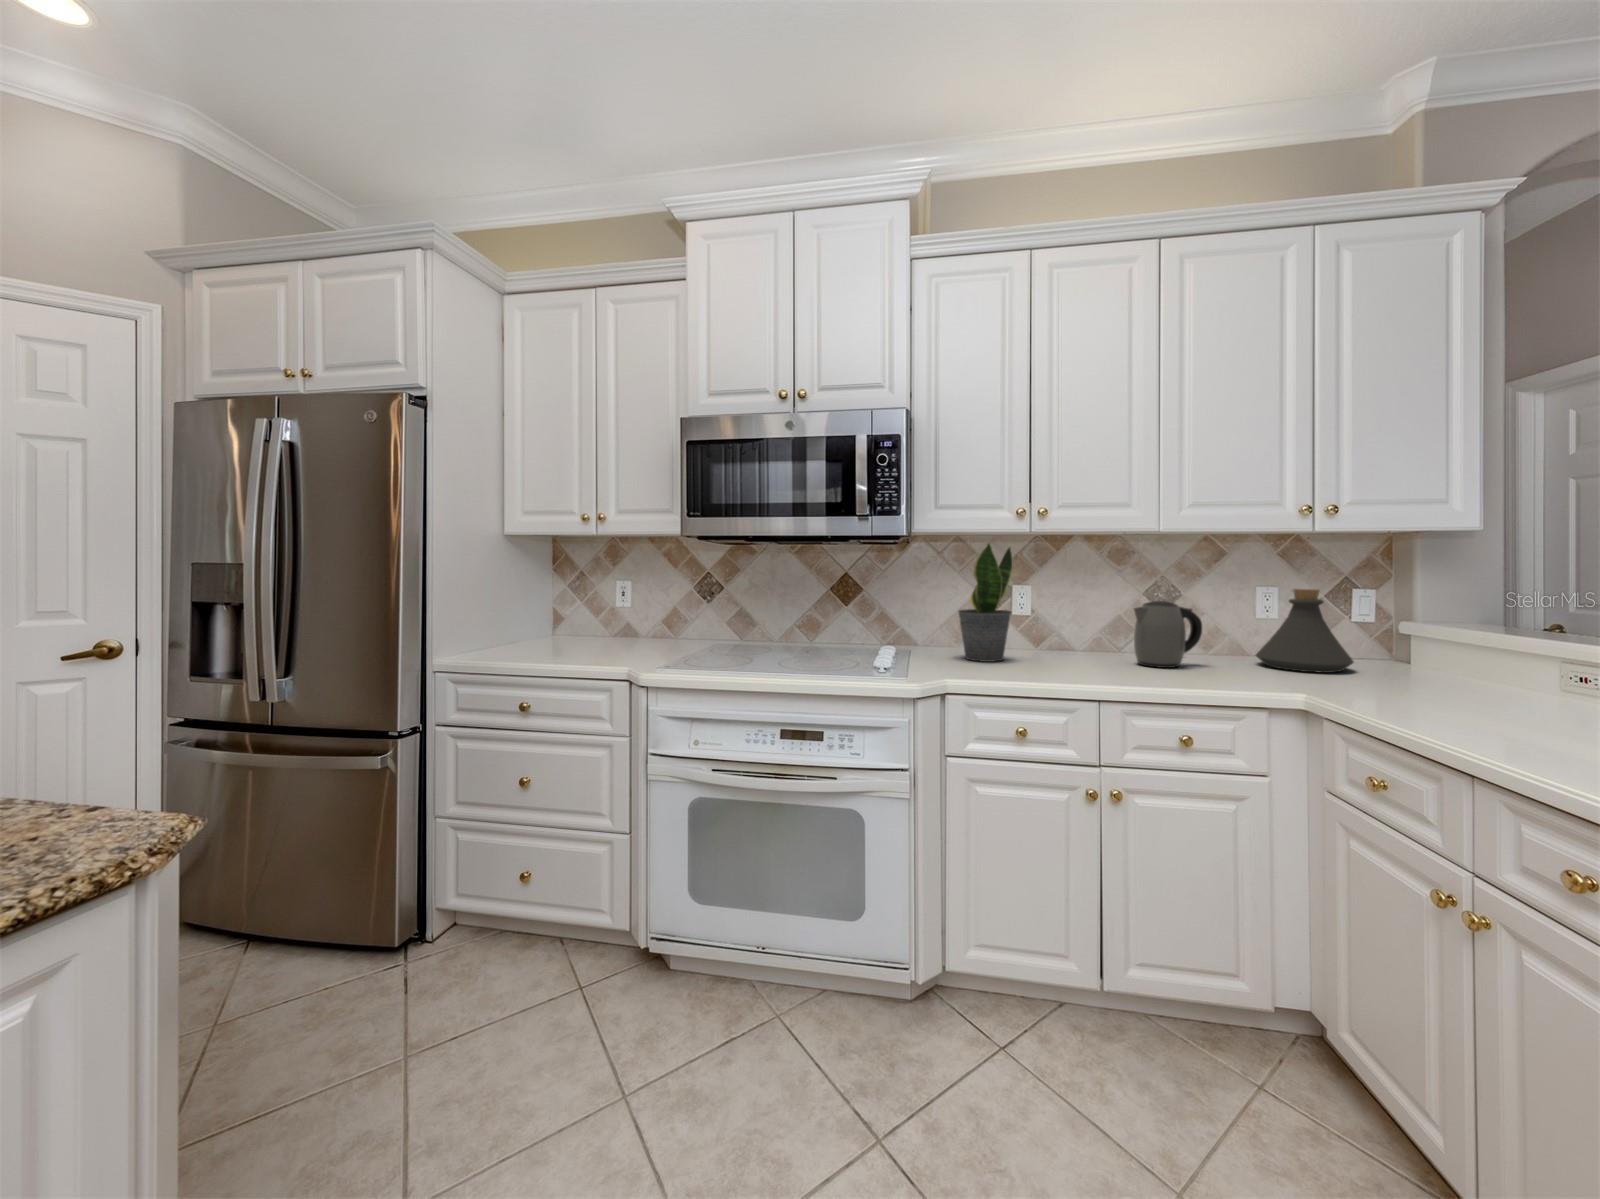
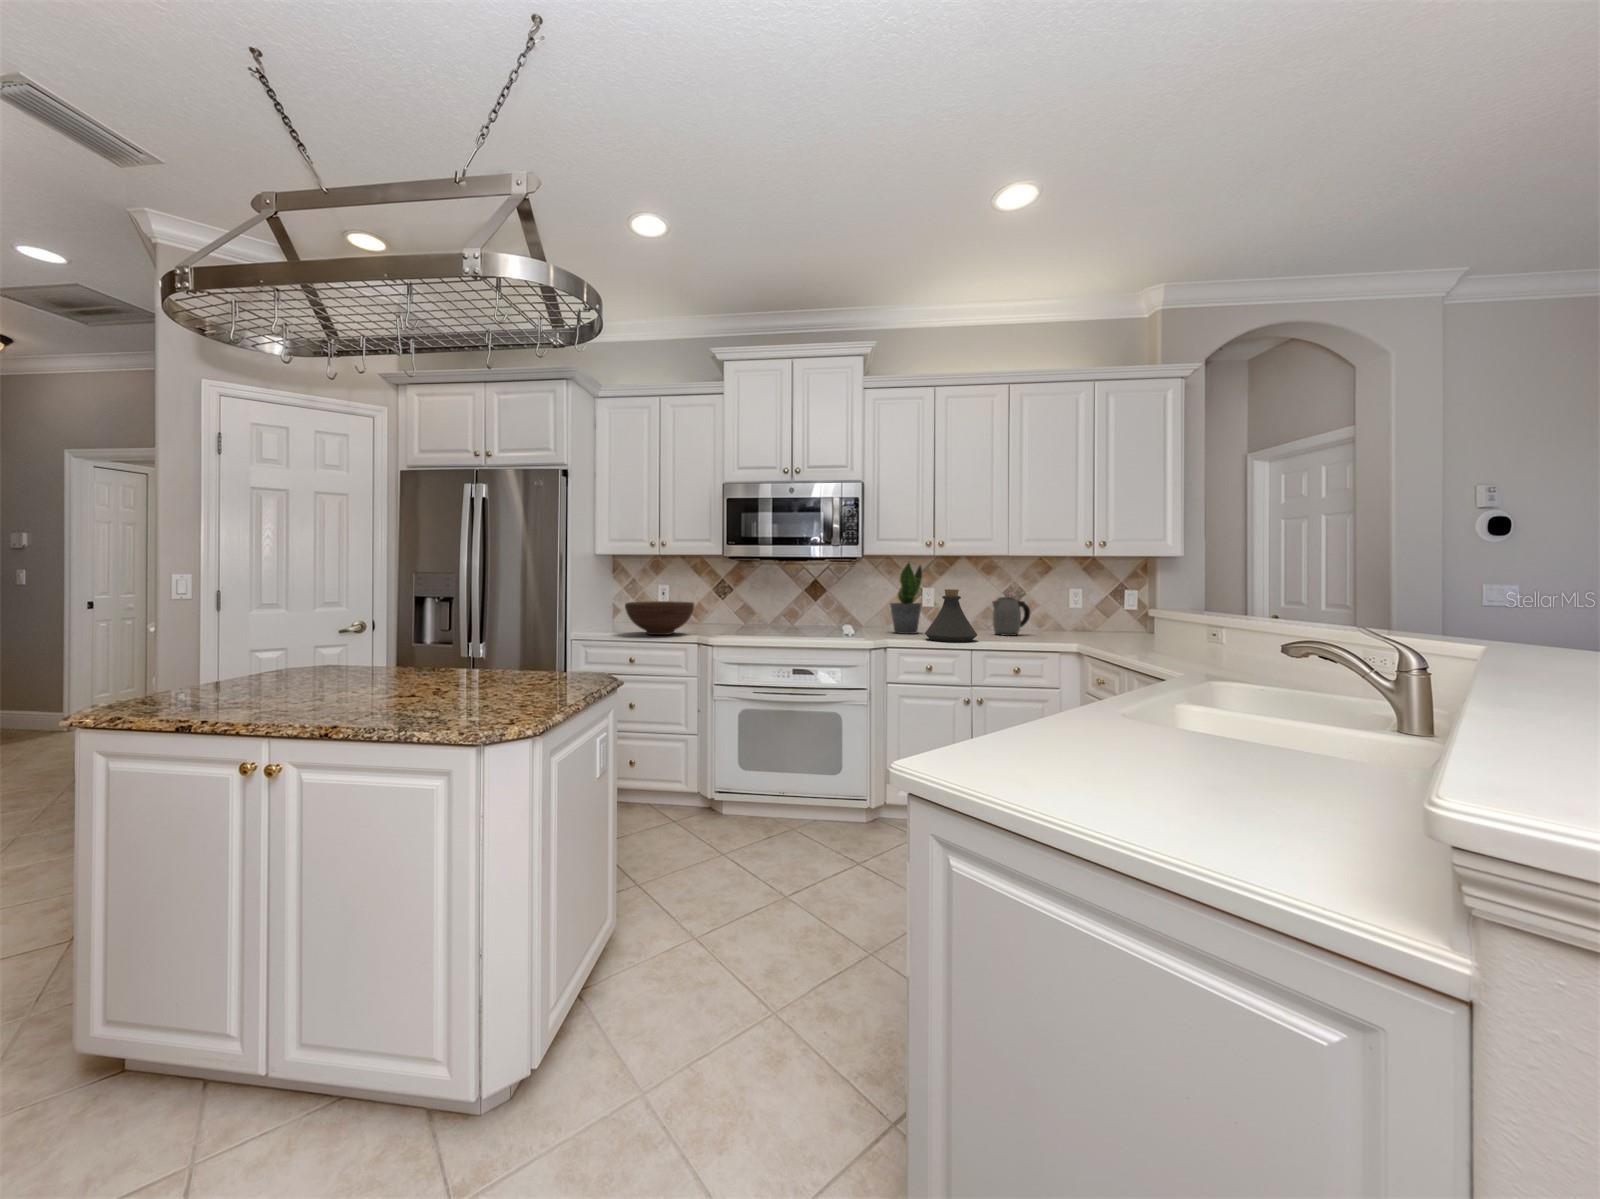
bottle: present [1256,589,1354,673] -> present [925,589,977,642]
fruit bowl: none [528,608,640,664] -> present [625,601,694,635]

